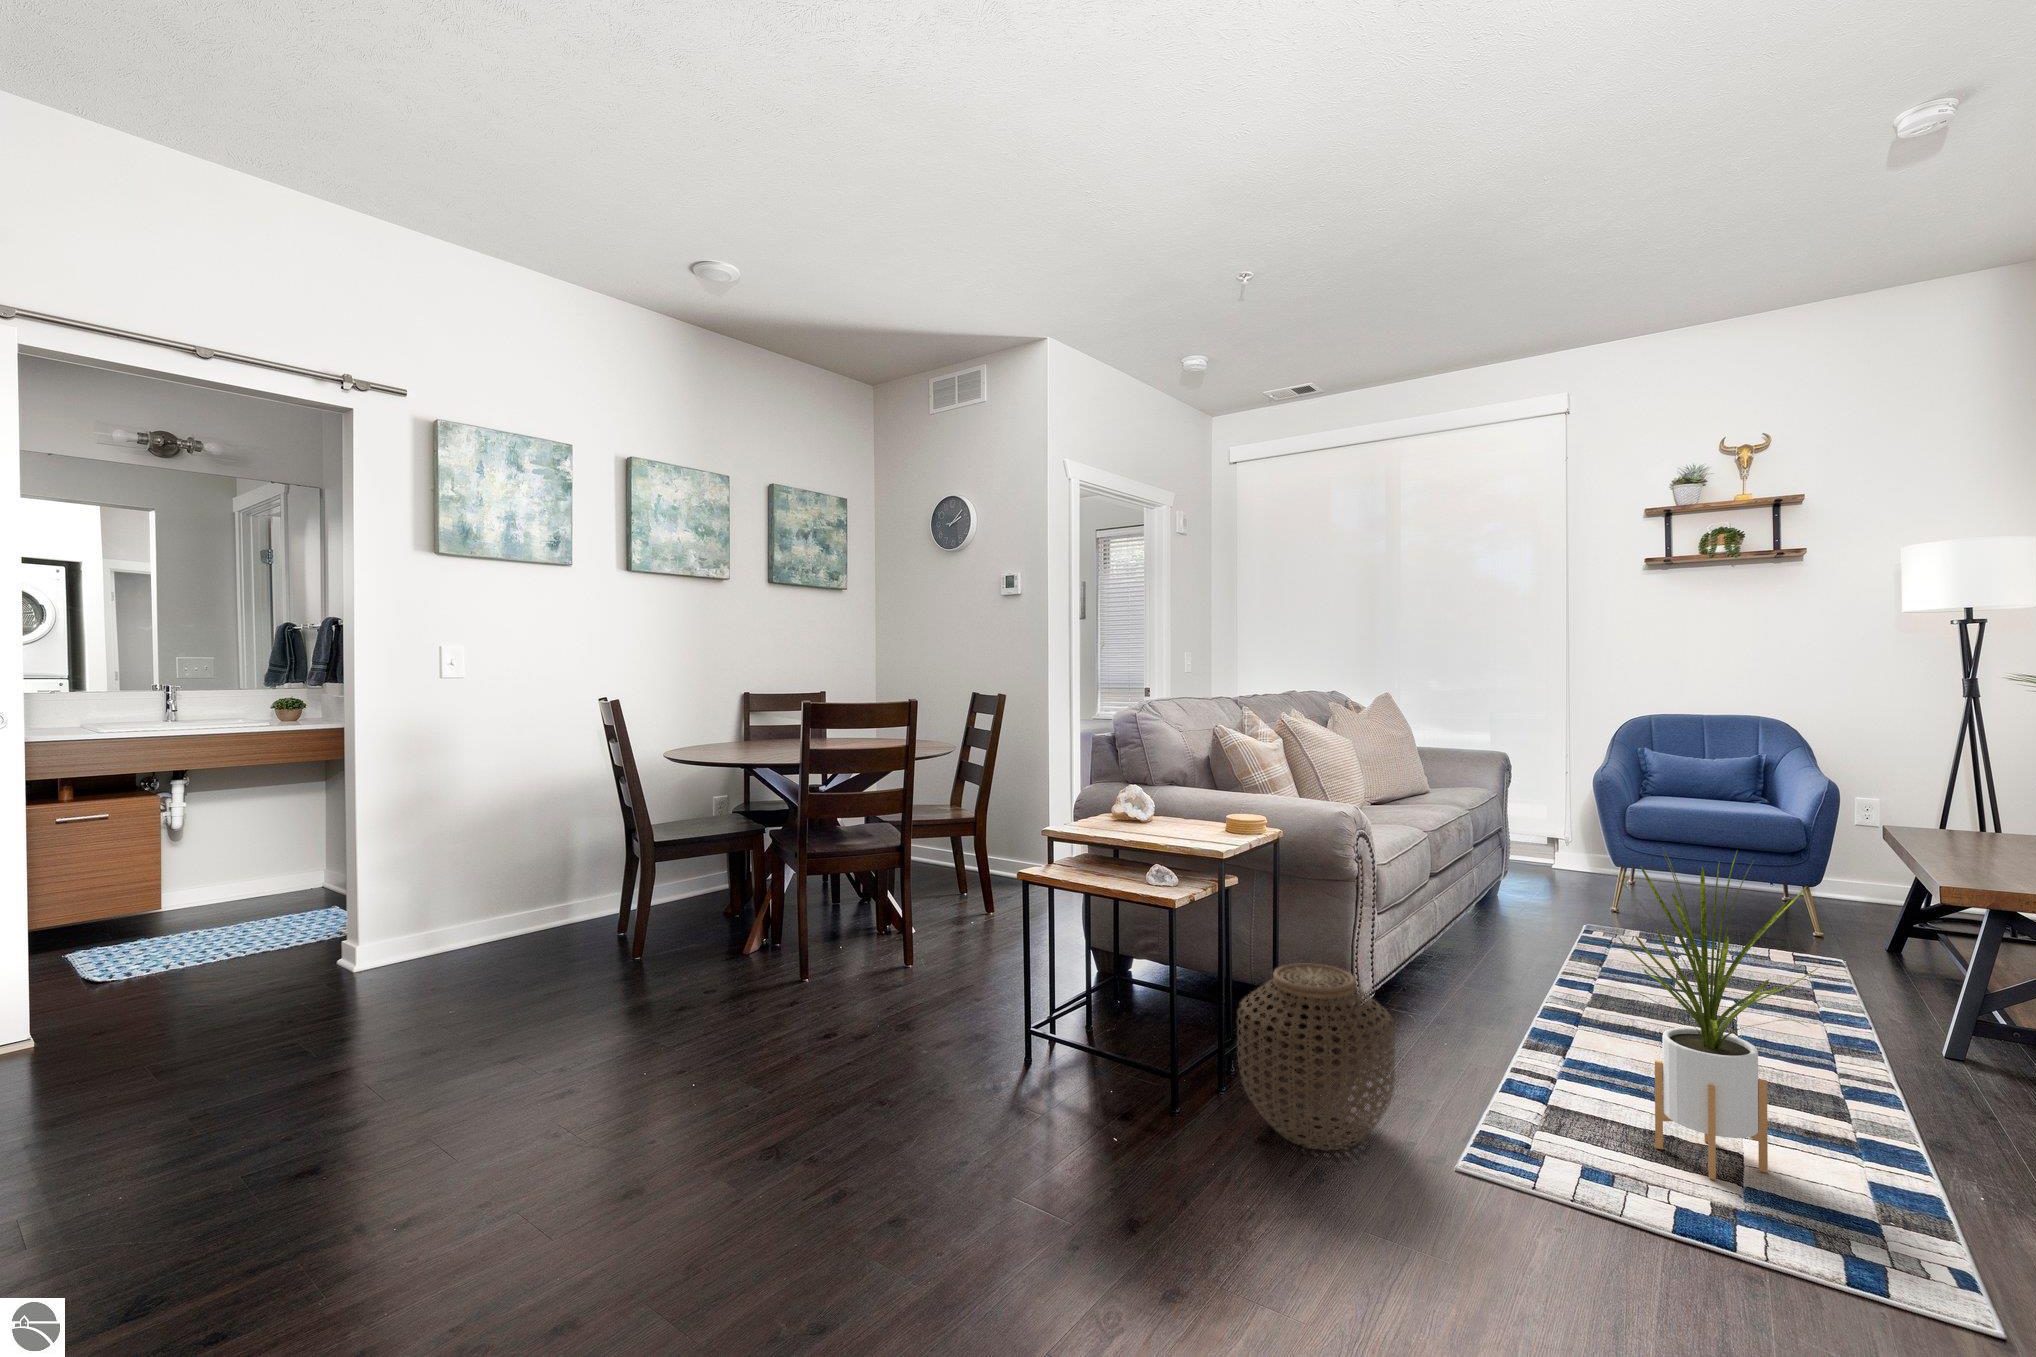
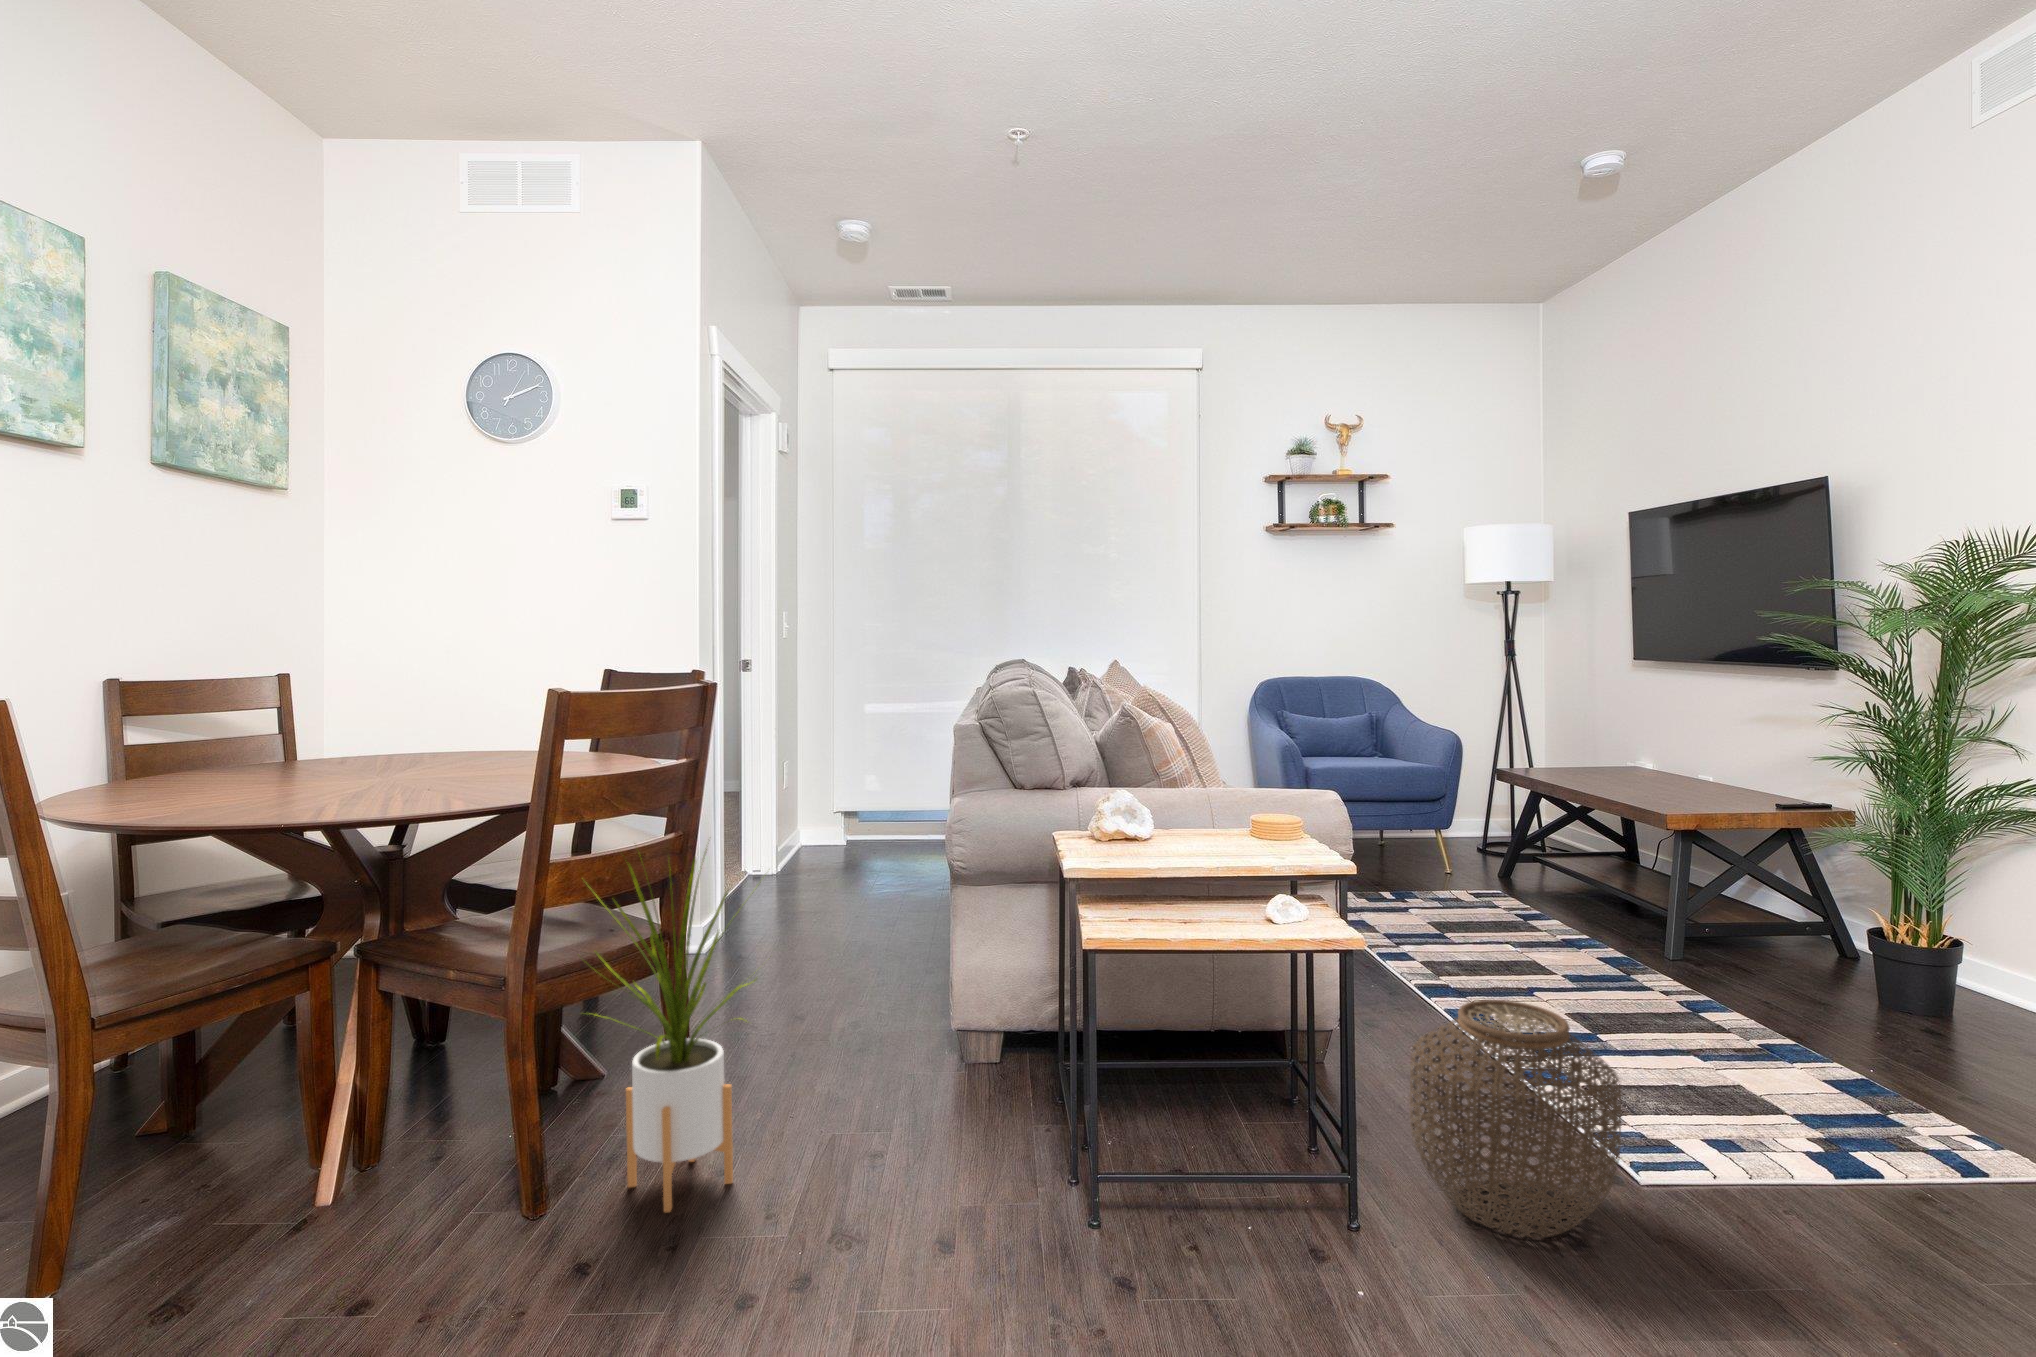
house plant: present [1618,848,1819,1180] -> present [578,849,766,1212]

